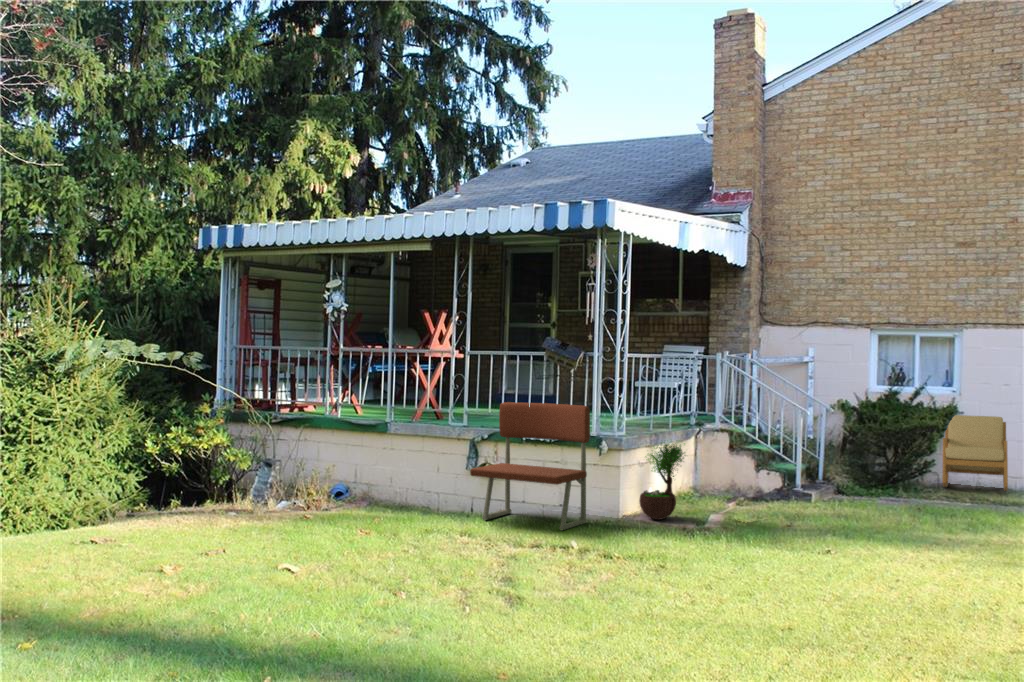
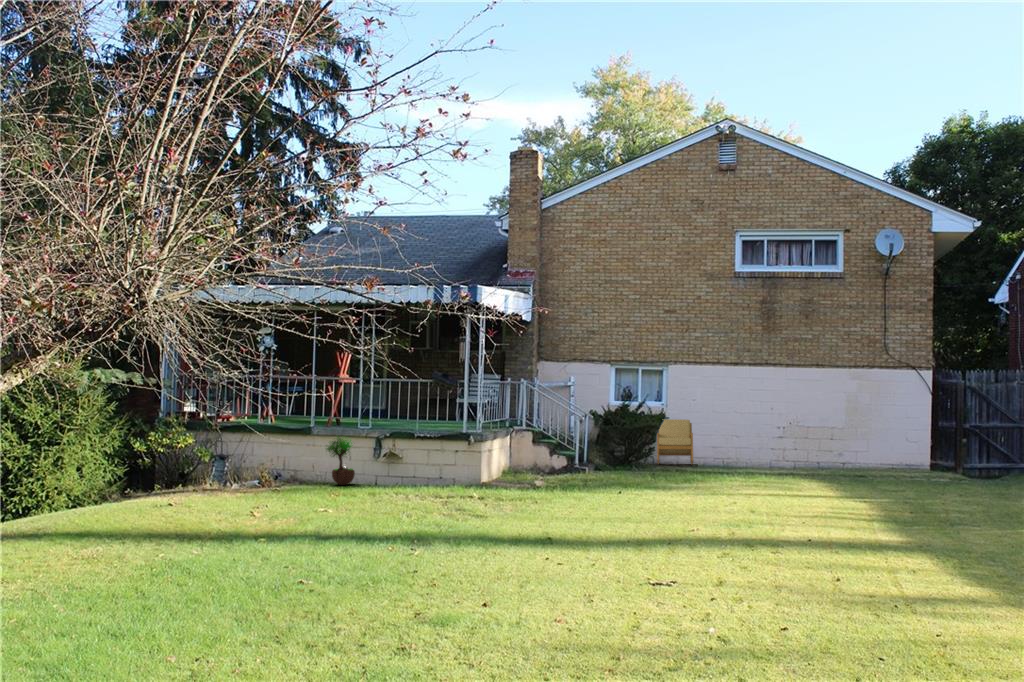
bench: present [470,402,590,530] -> none [390,412,464,488]
potted tree: present [639,442,685,520] -> present [327,437,355,485]

